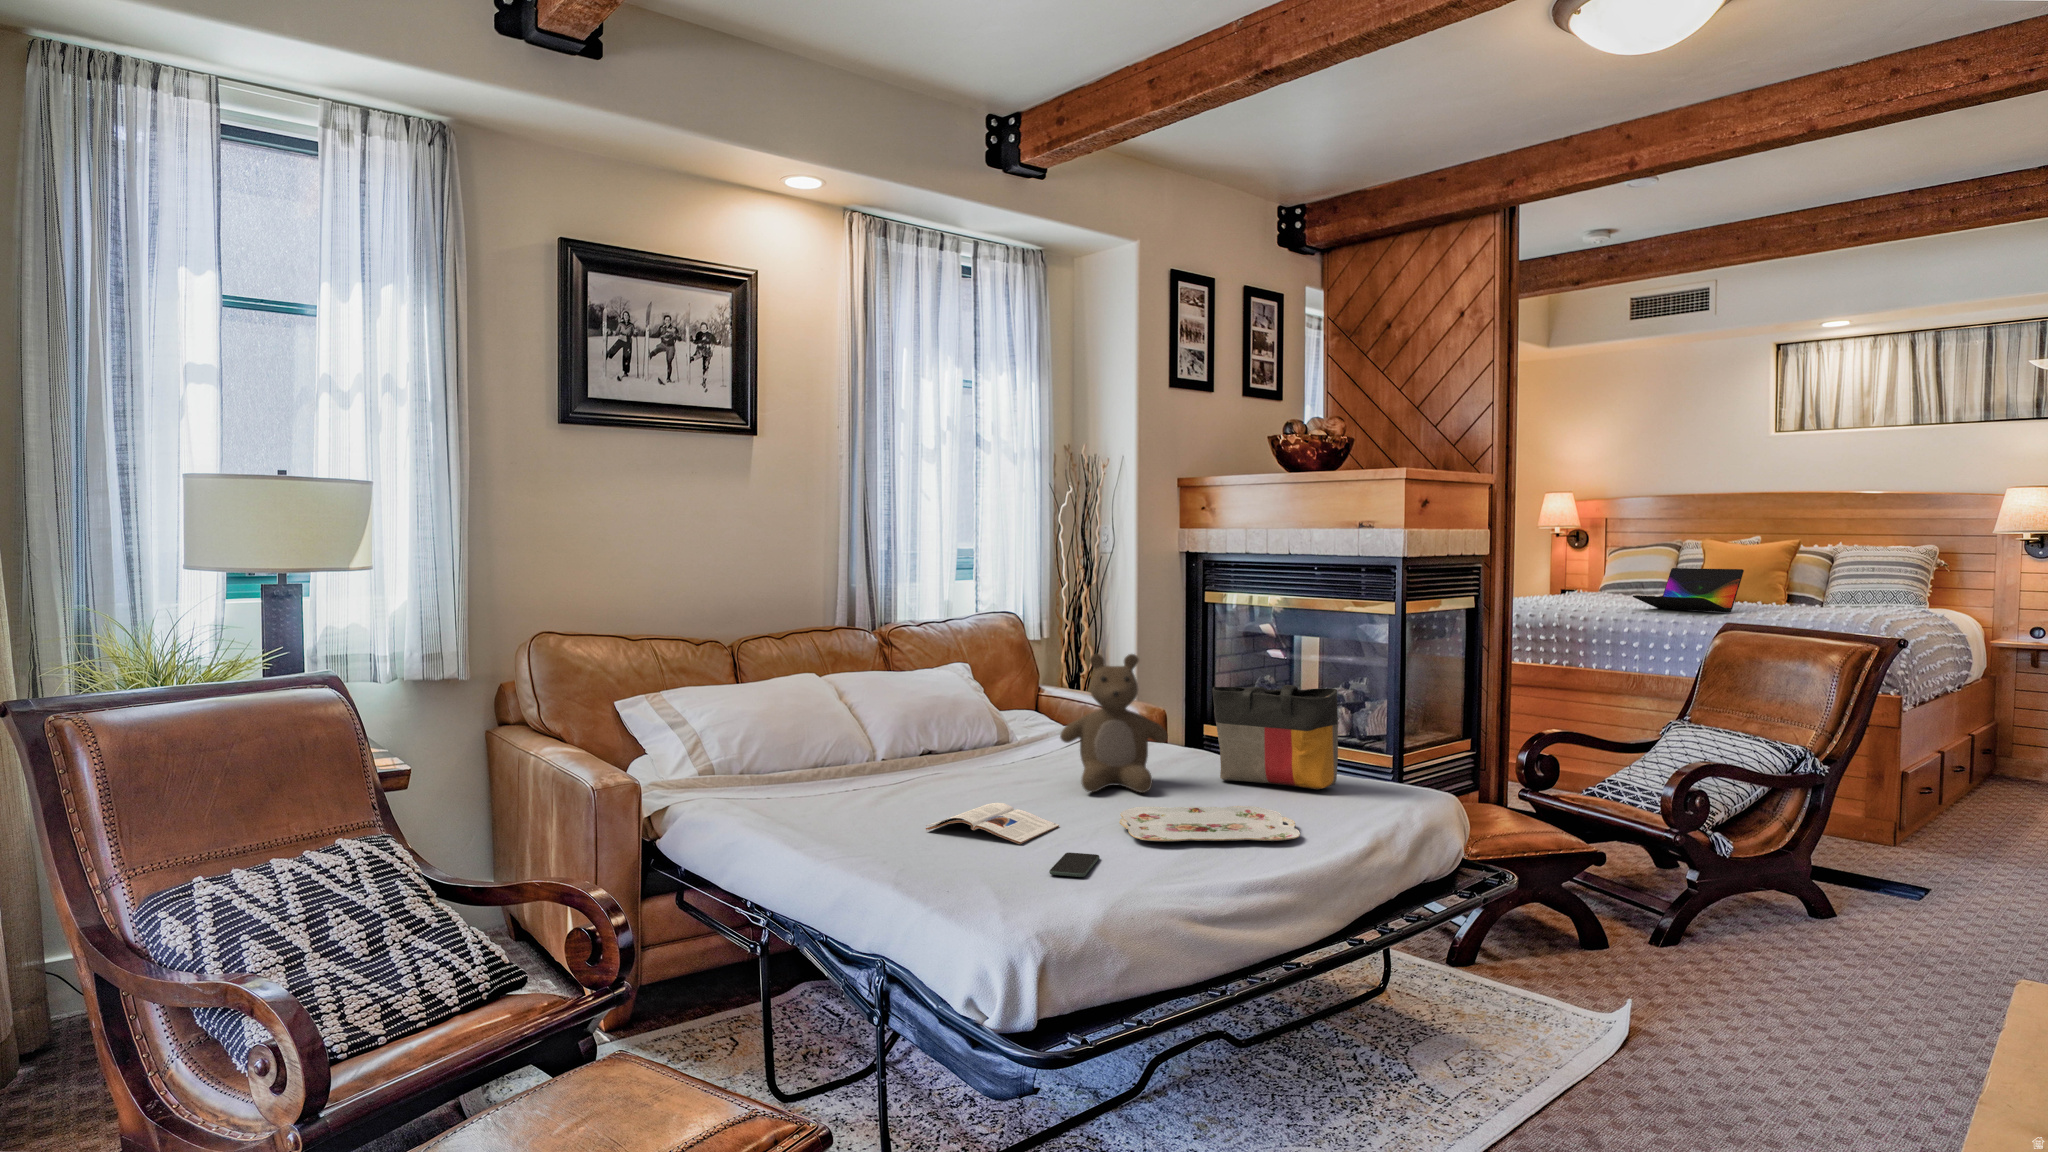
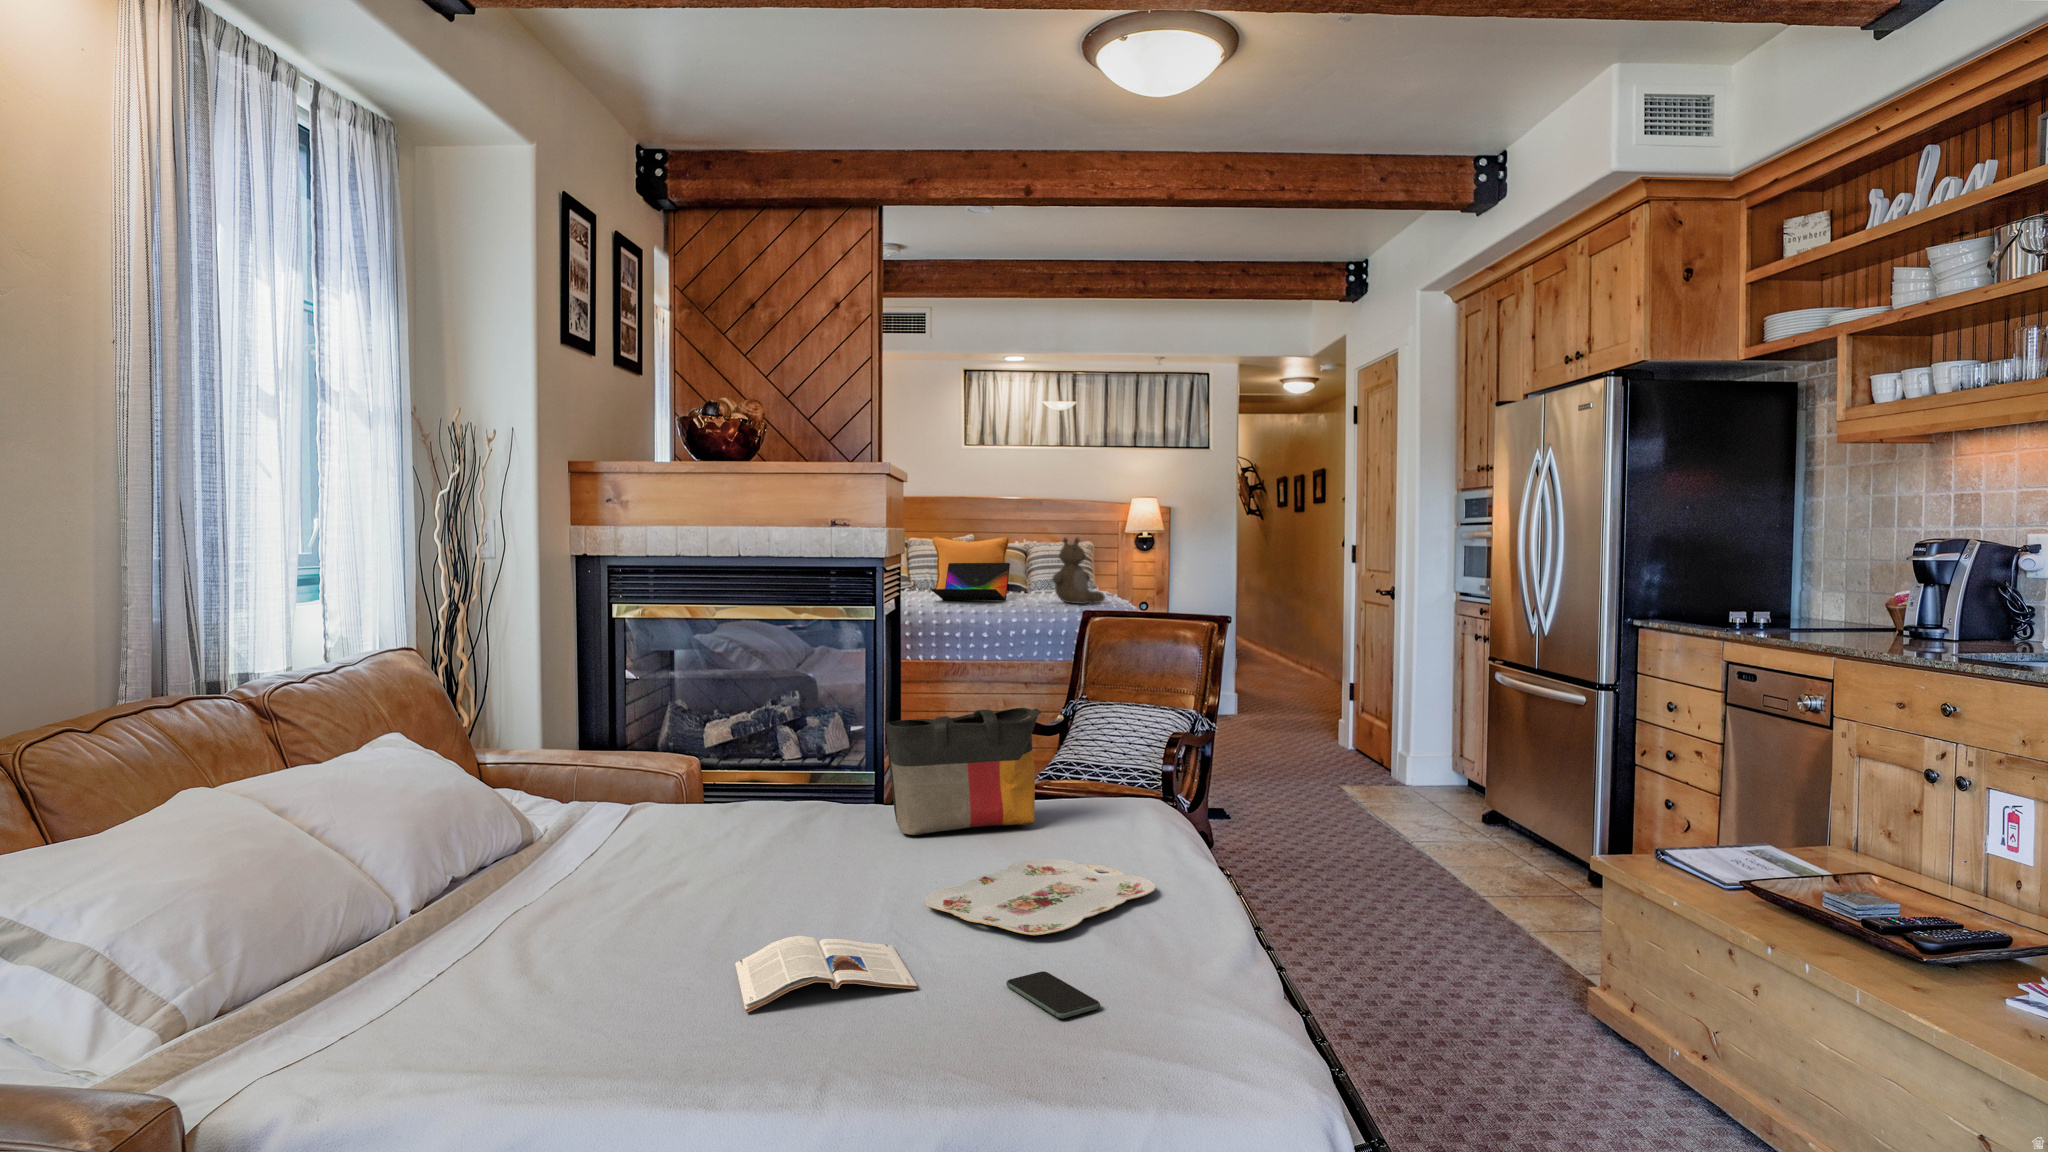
teddy bear: present [1060,654,1168,793] -> present [1052,538,1105,604]

